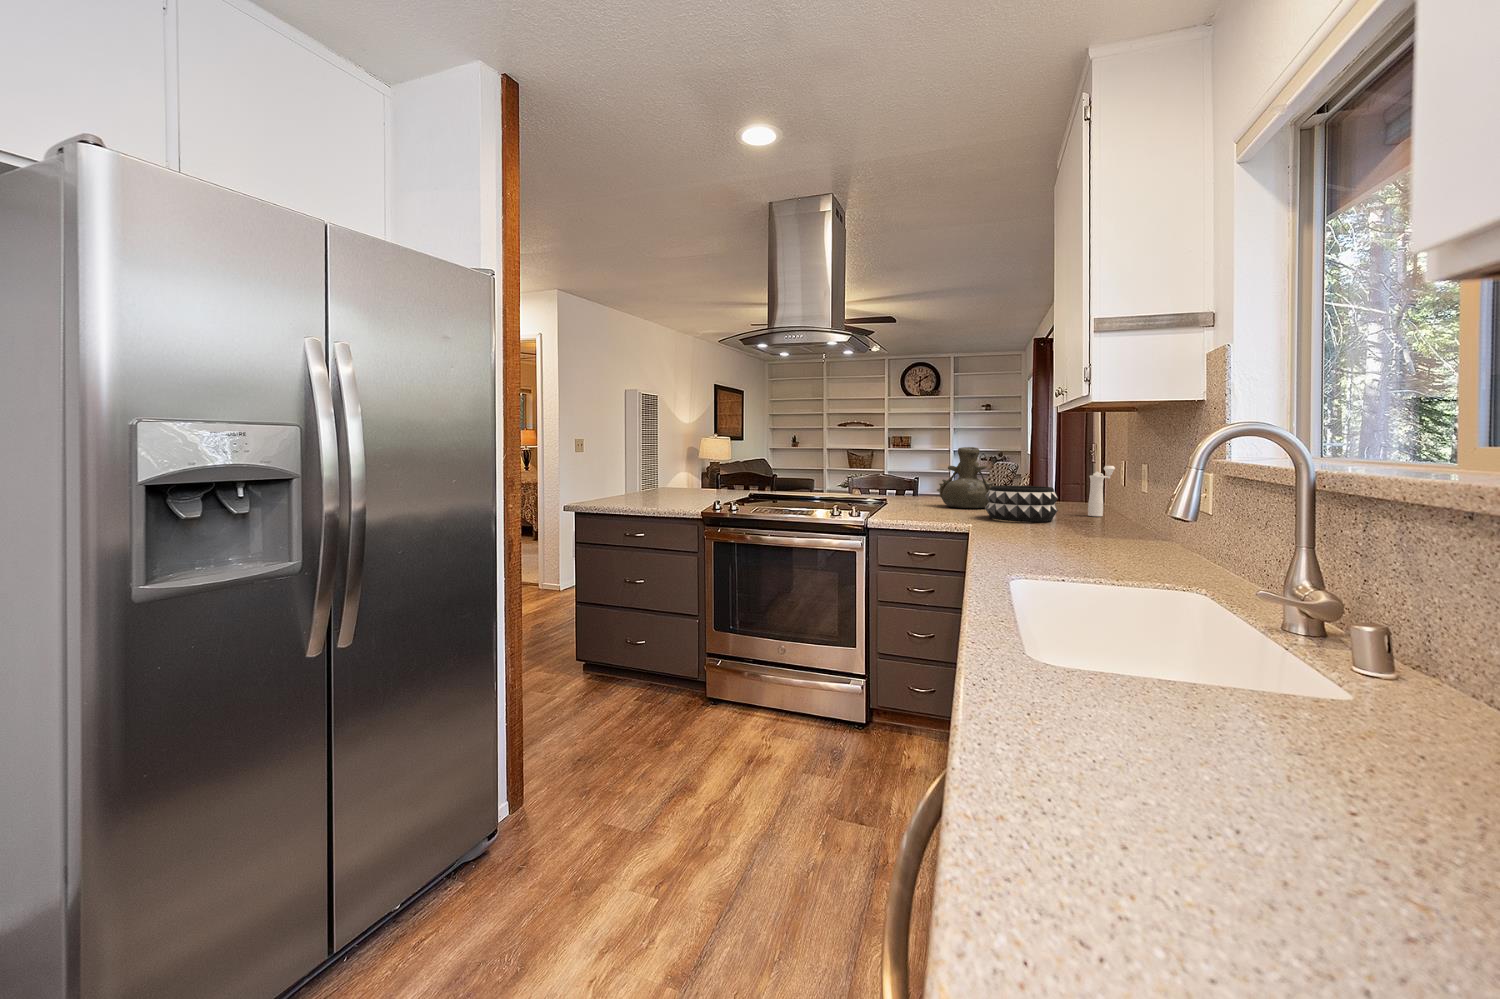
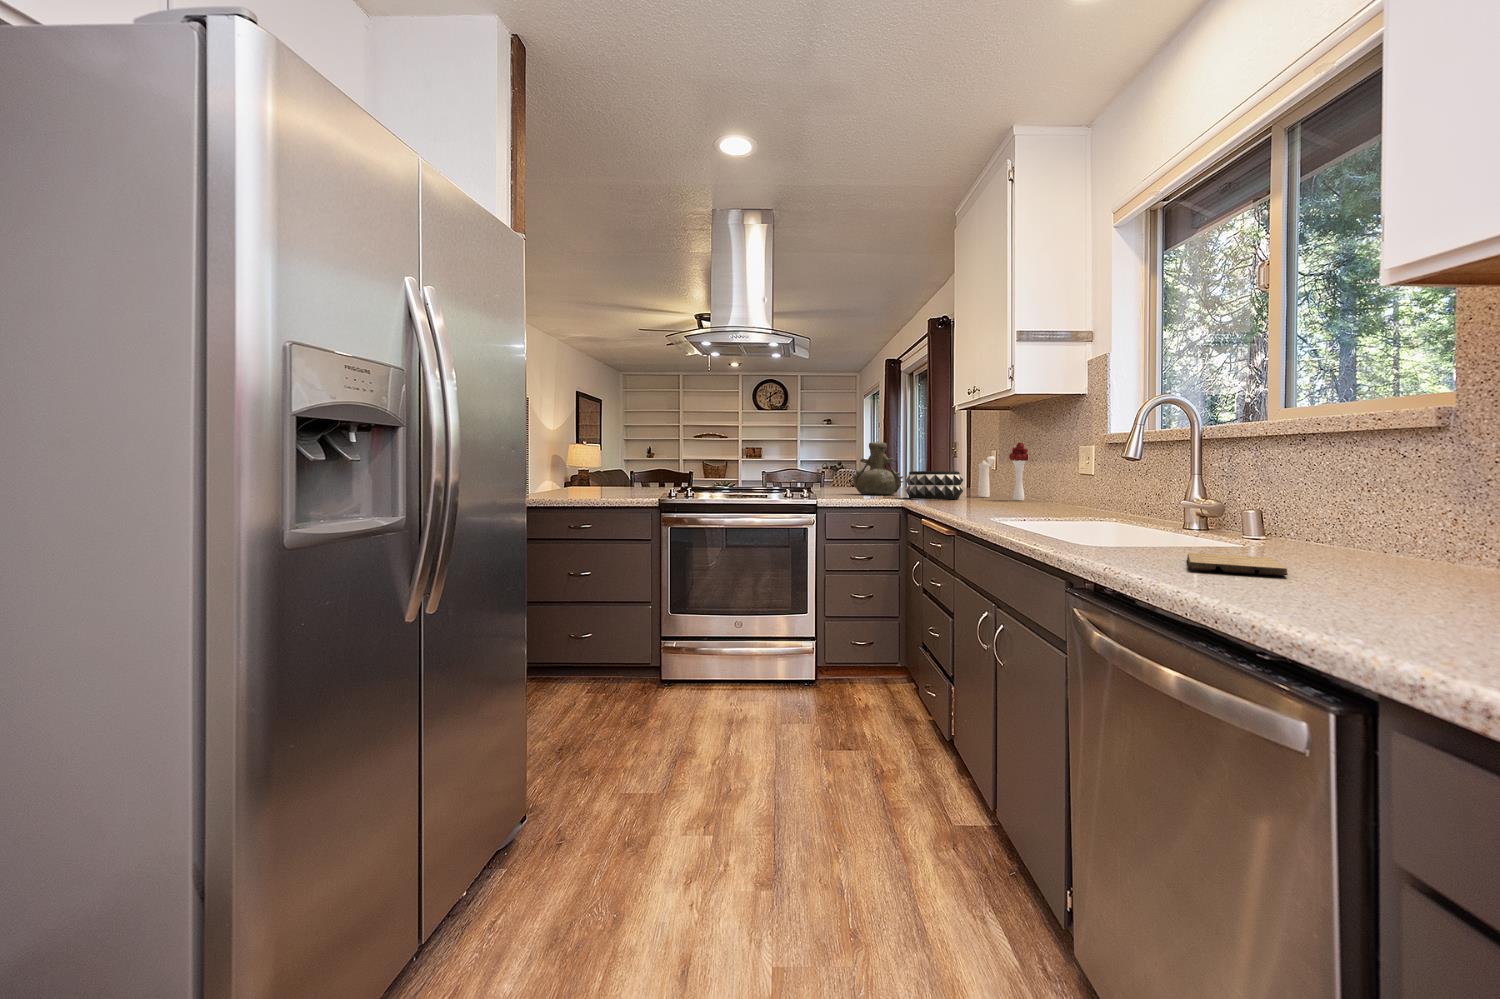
flower bouquet: none [1118,454,1147,527] -> present [1009,443,1030,500]
cutting board: none [1101,738,1322,875] -> present [1187,553,1288,575]

